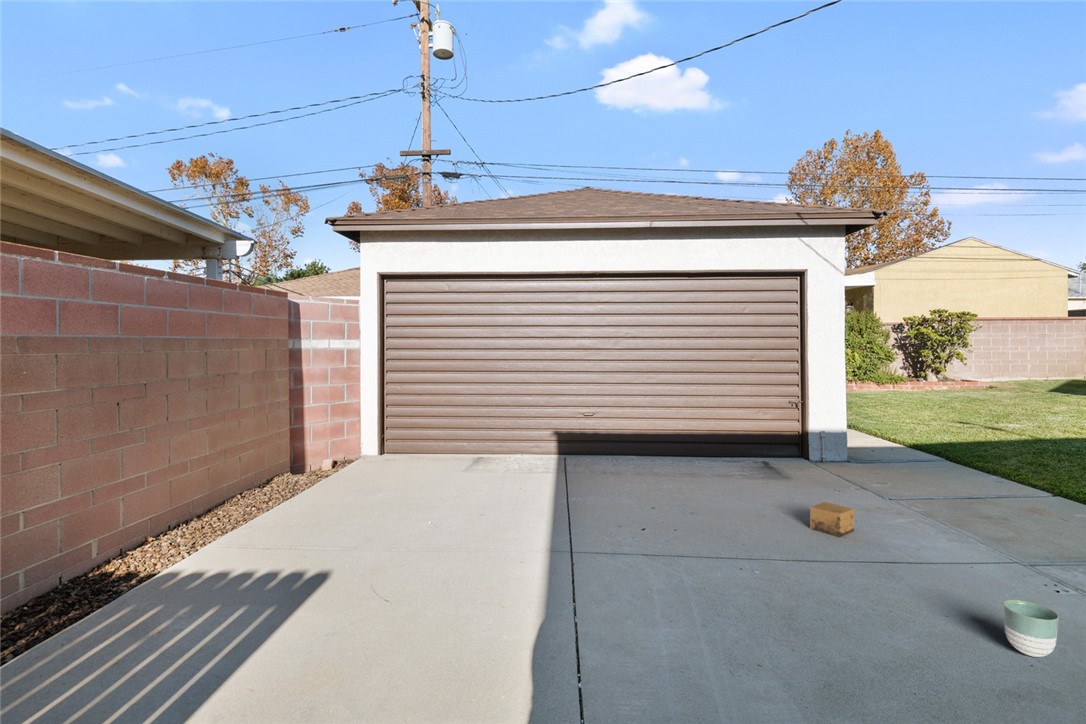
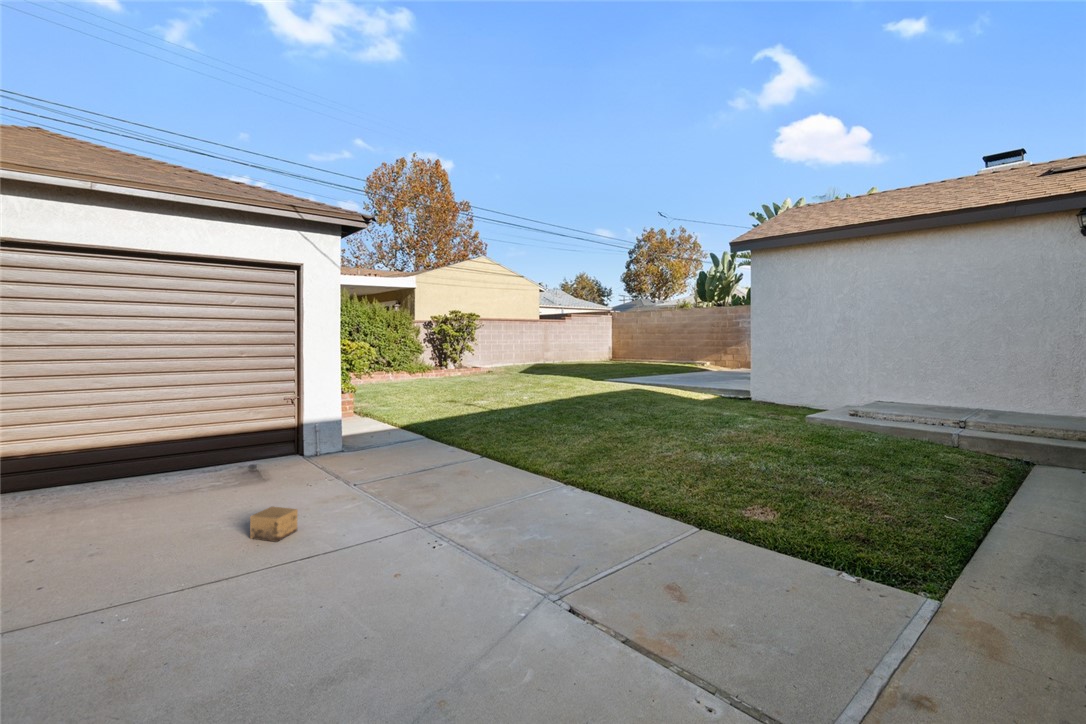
planter: present [1003,600,1059,657] -> none [361,581,398,630]

